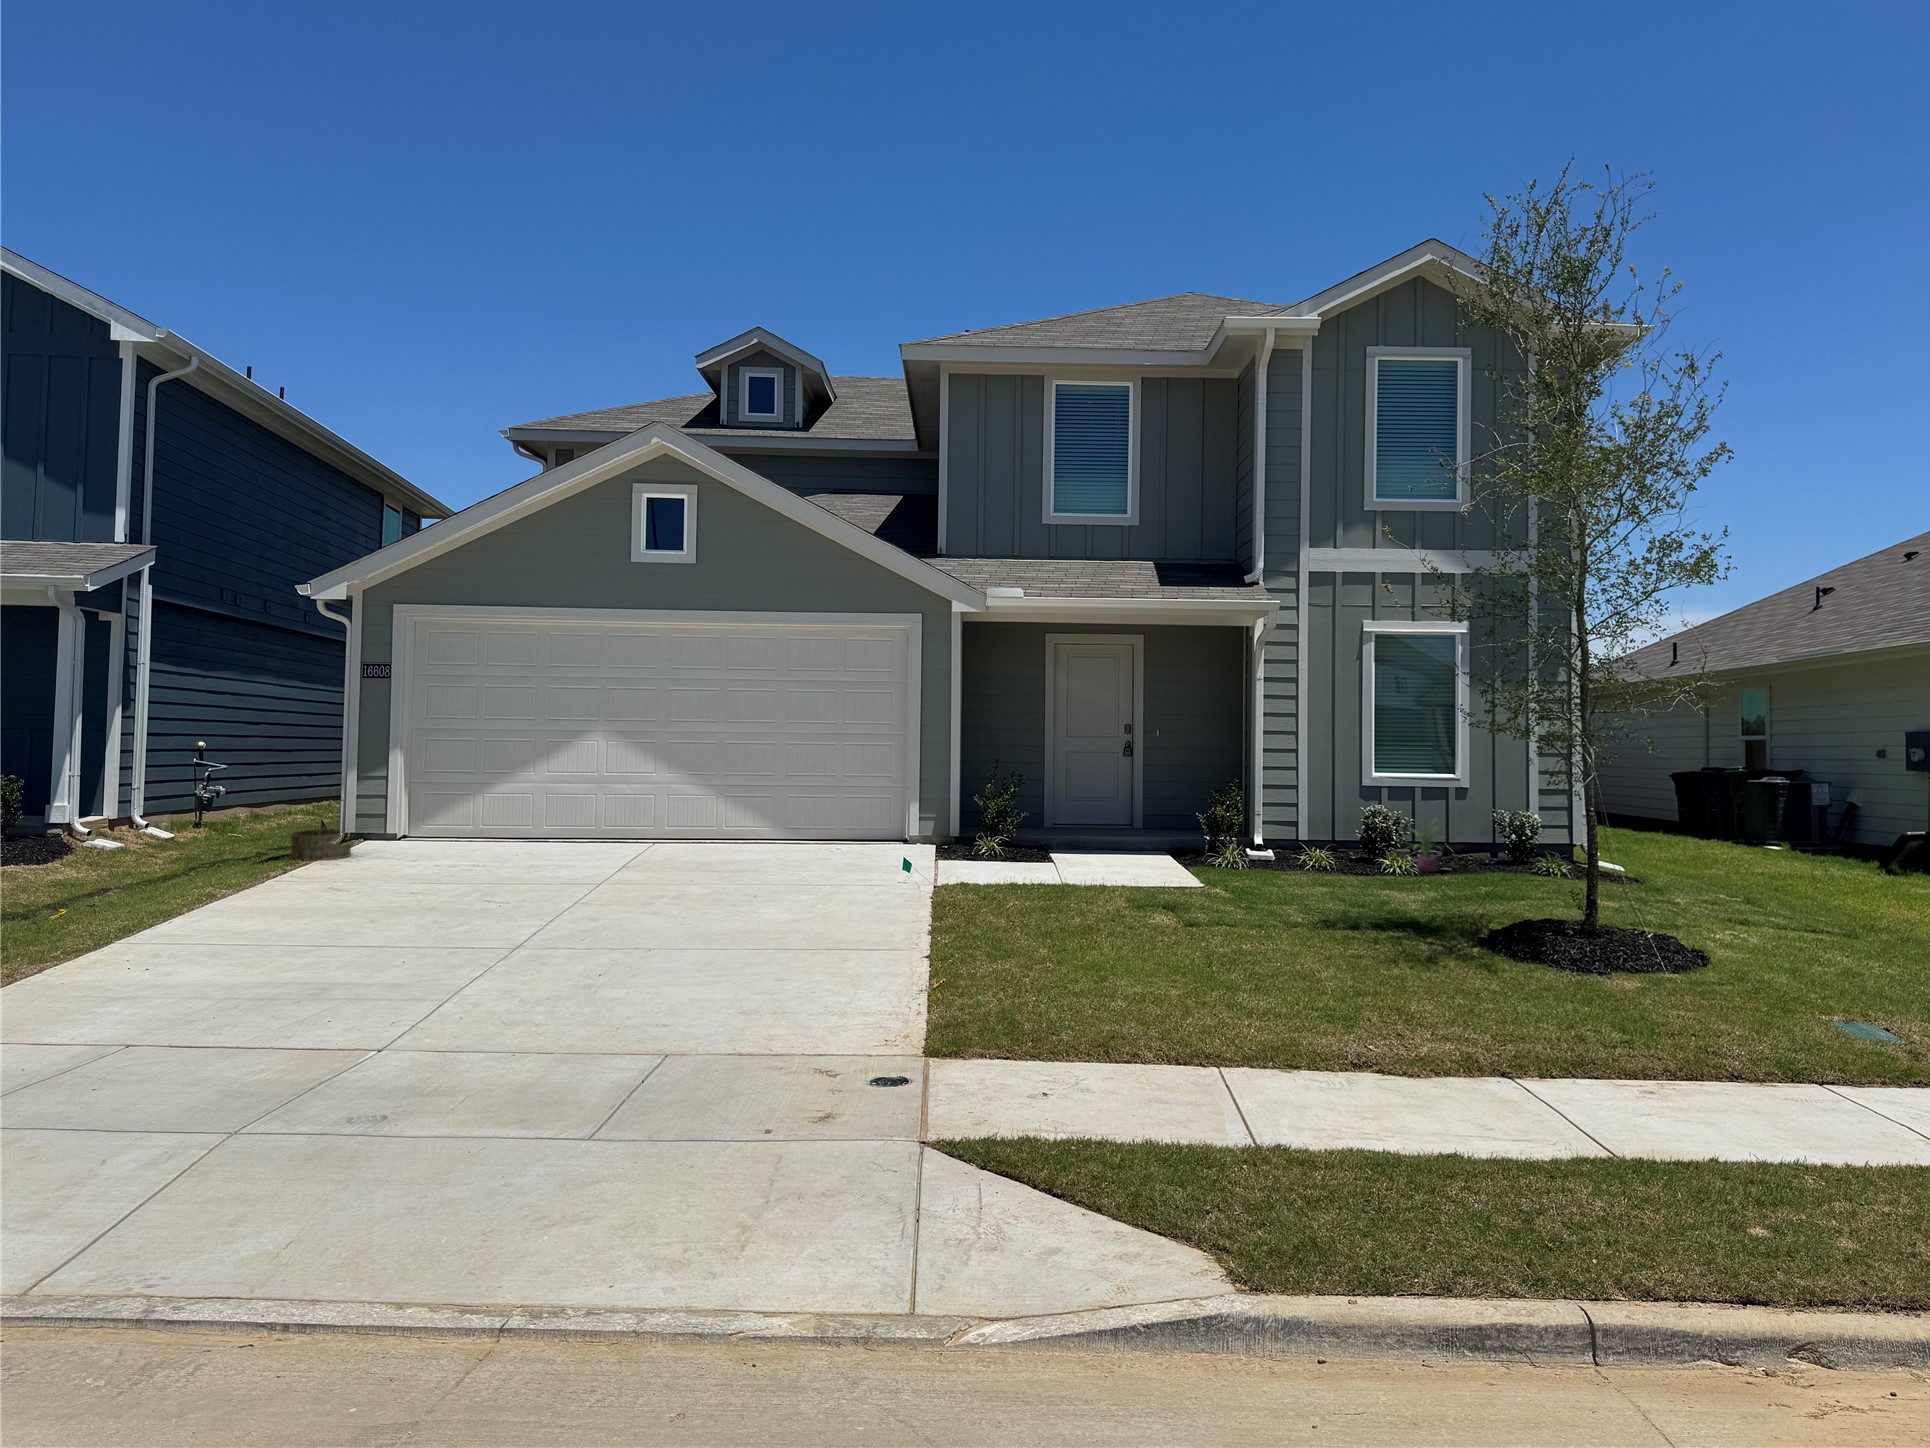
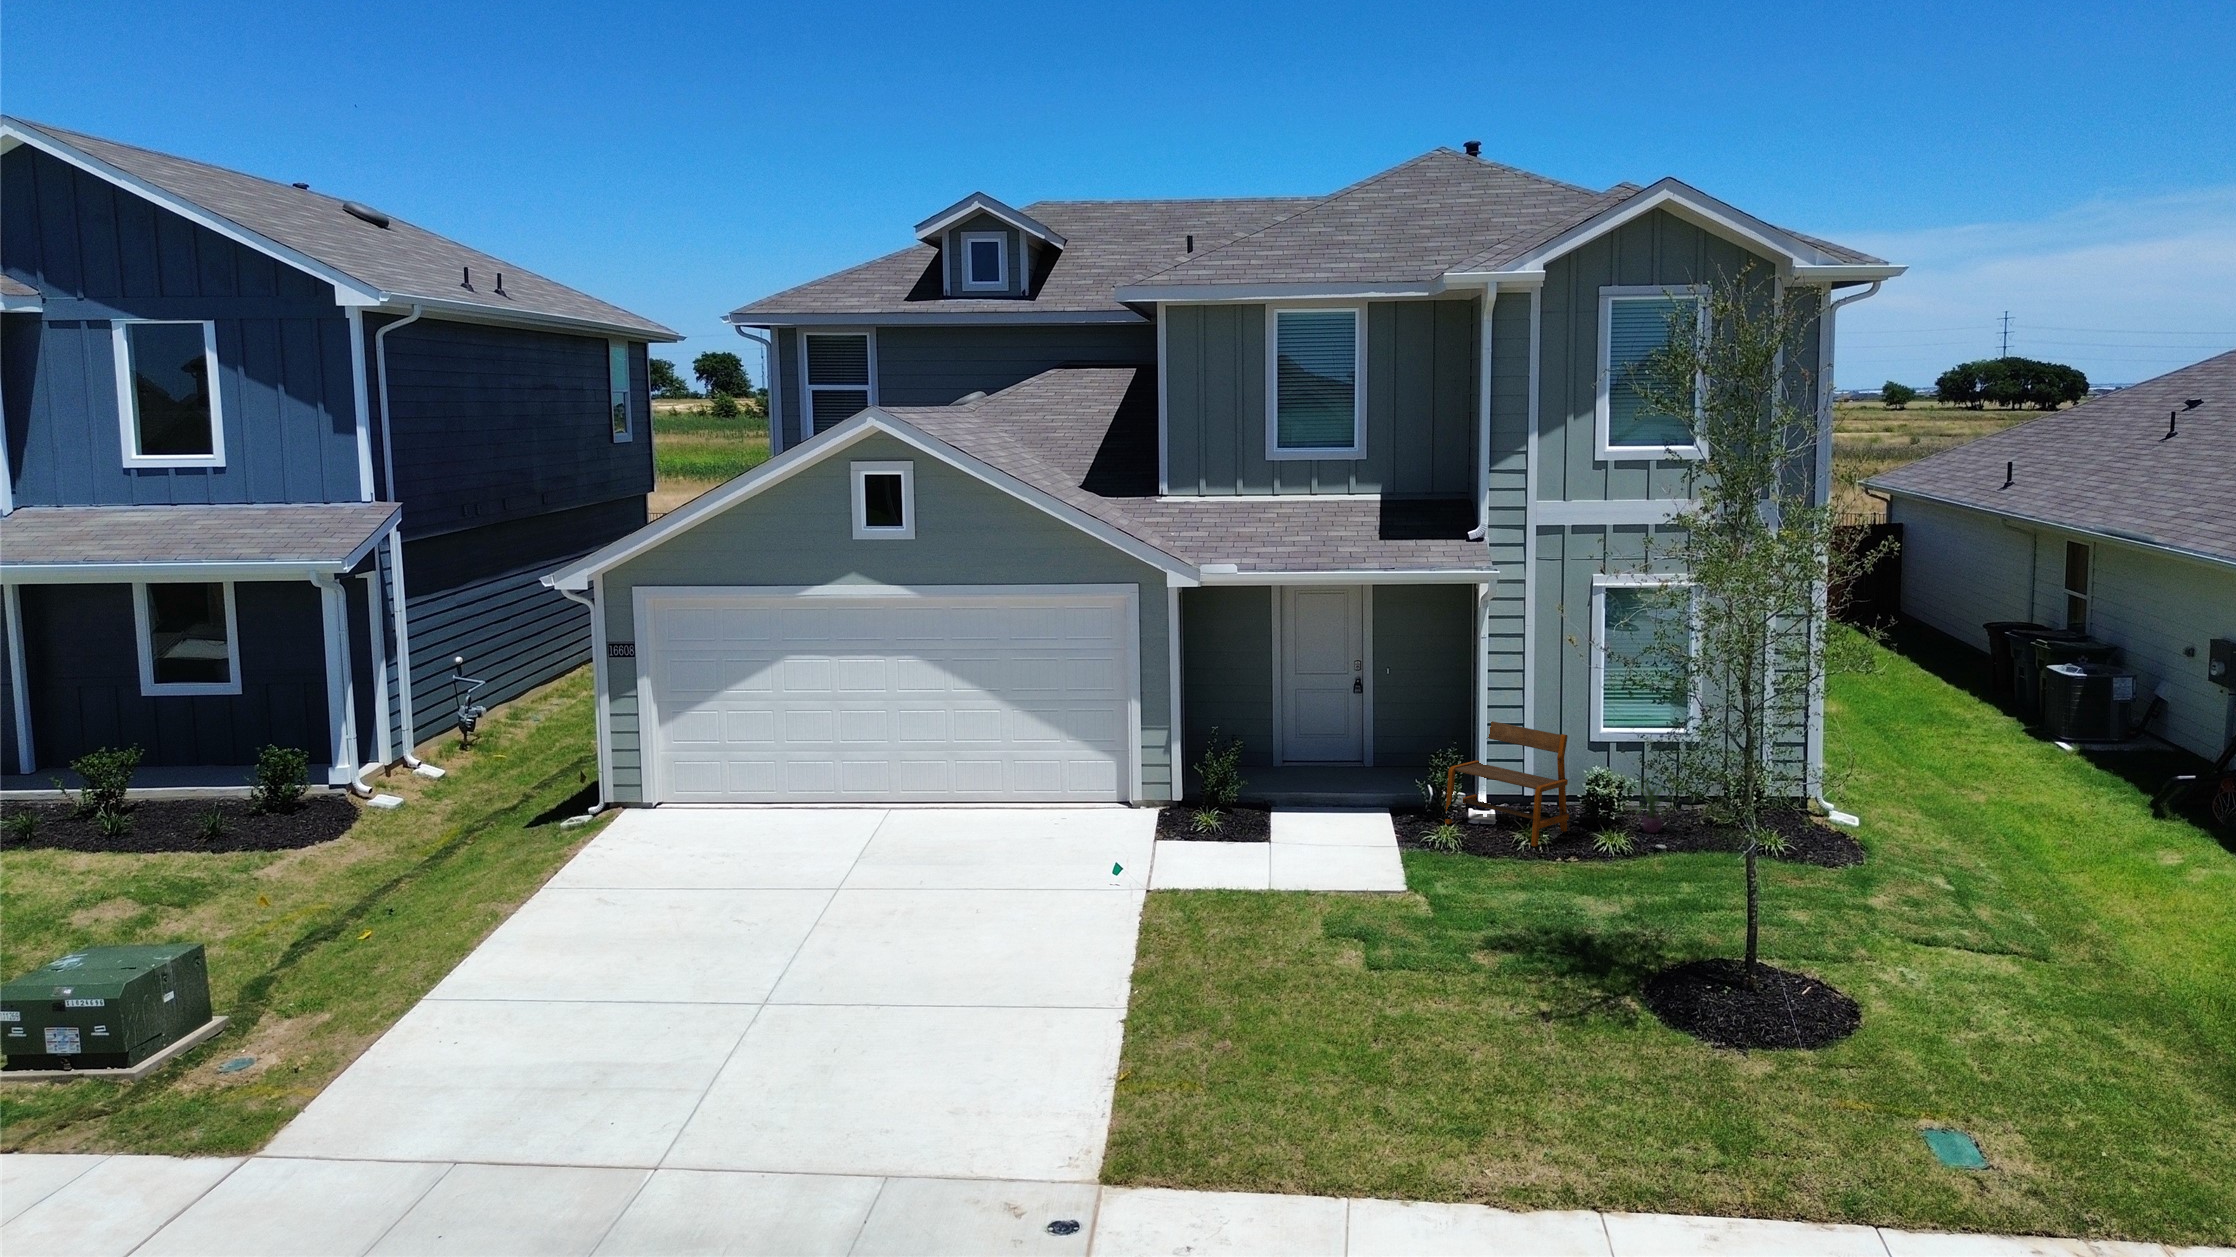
bench: none [1222,765,1346,878] -> present [1445,721,1569,846]
basket: present [291,827,351,860] -> none [556,790,611,833]

